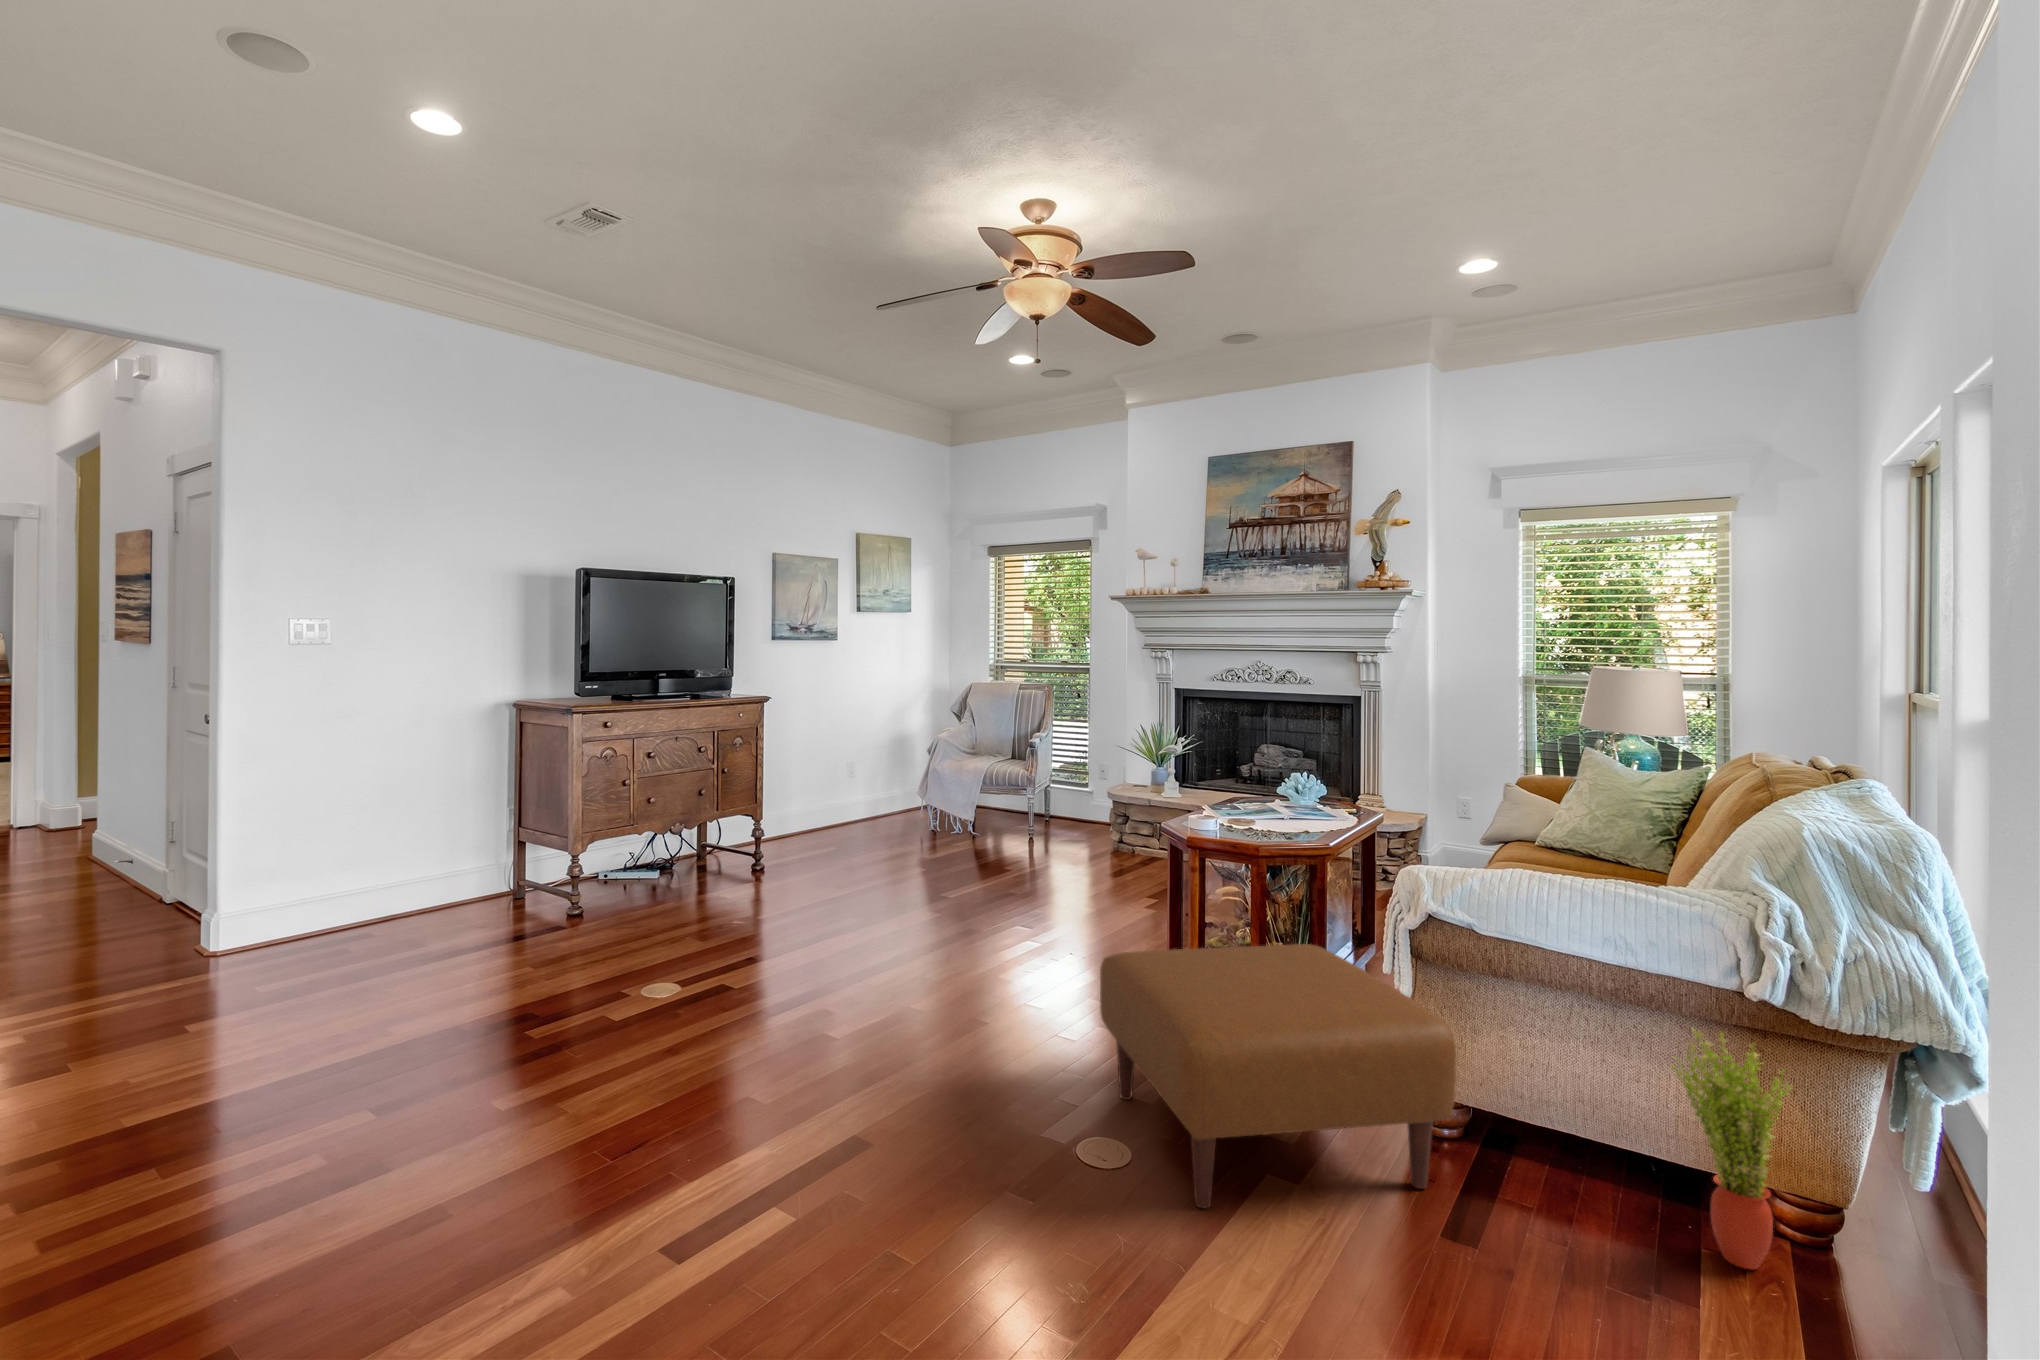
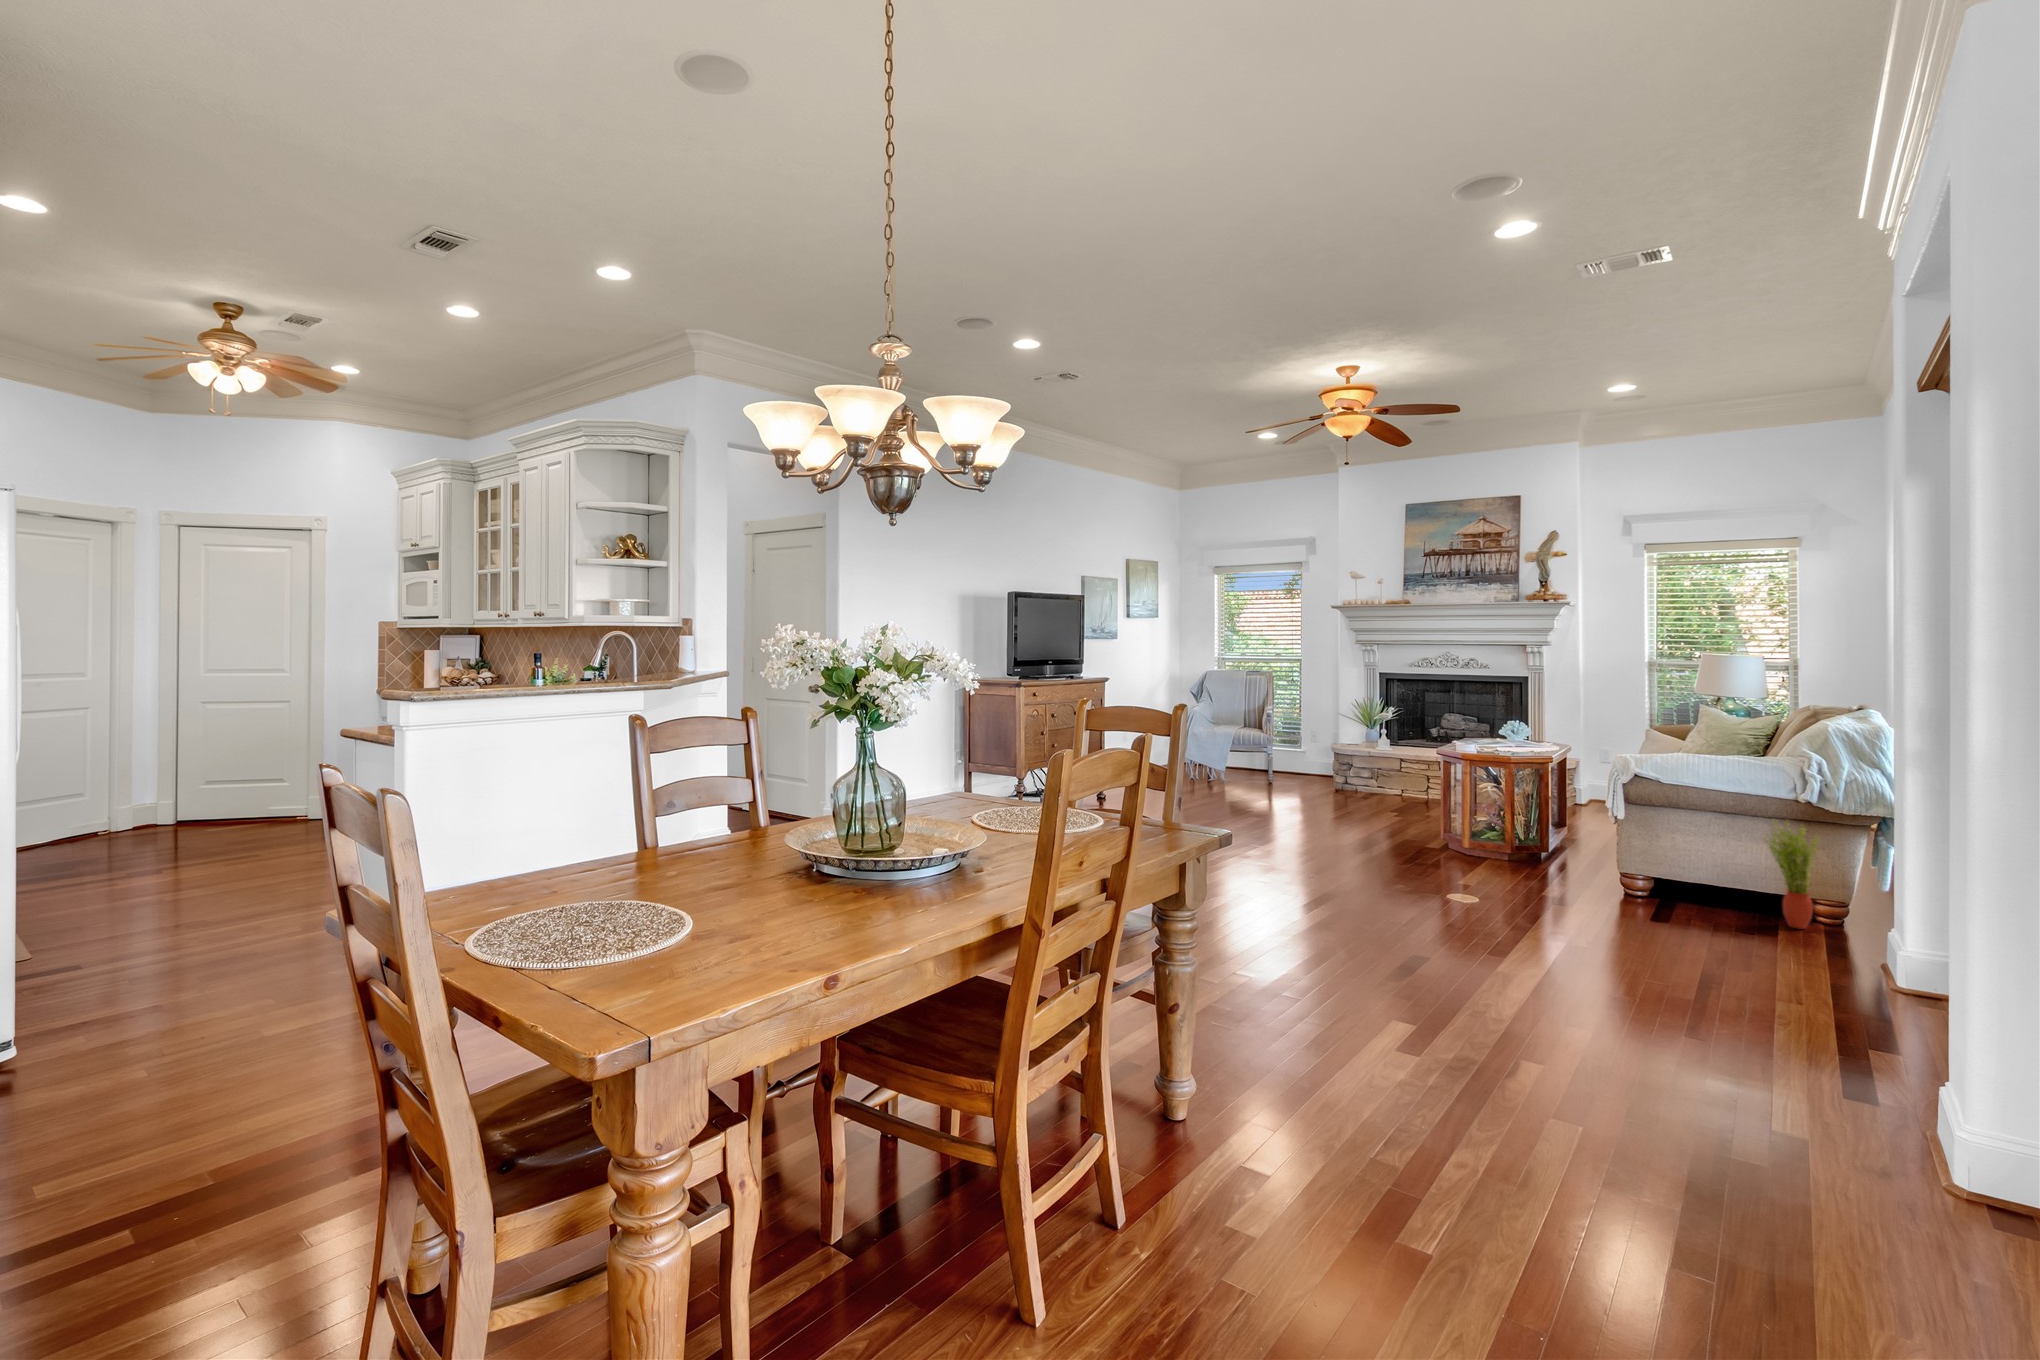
ottoman: present [1100,944,1456,1208] -> none [1440,804,1652,913]

